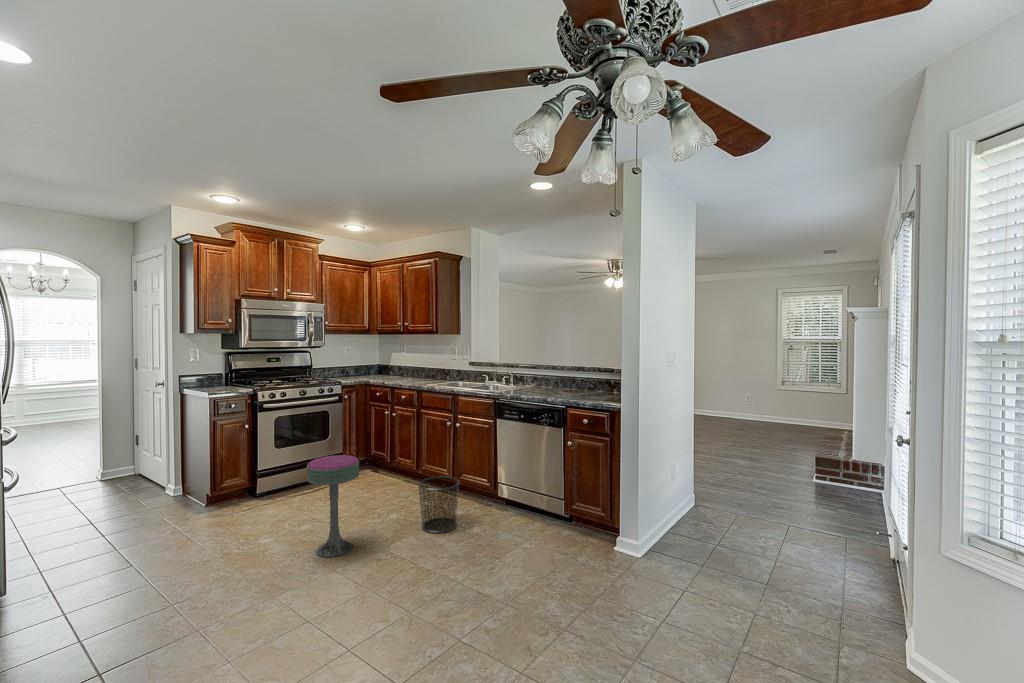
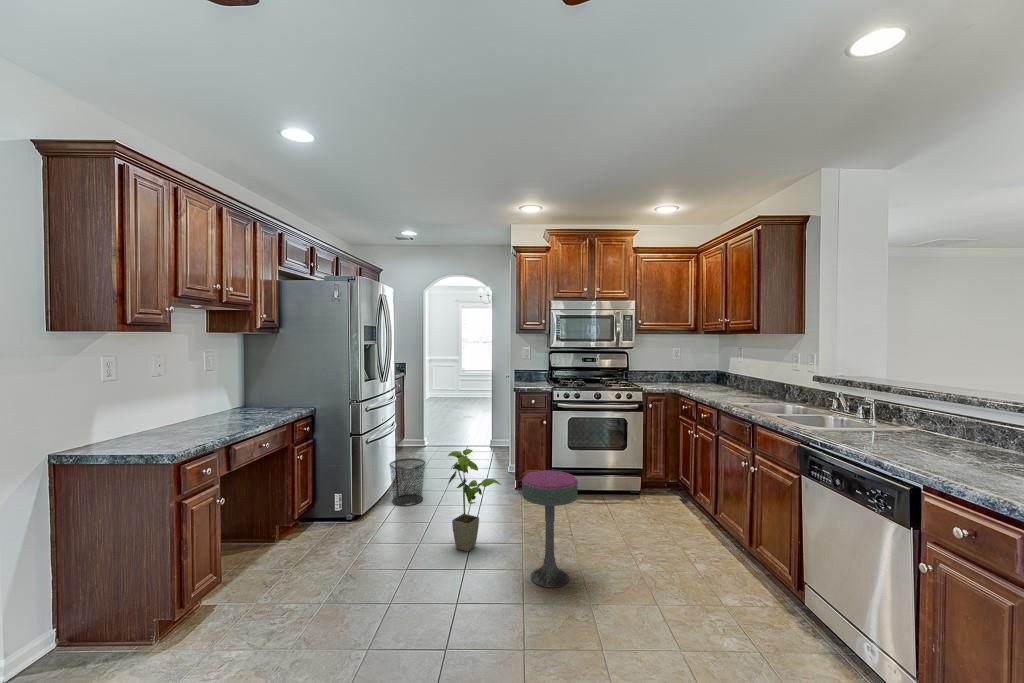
house plant: none [198,457,265,569] -> present [448,449,501,551]
waste bin: present [418,476,460,533] -> present [390,458,425,506]

